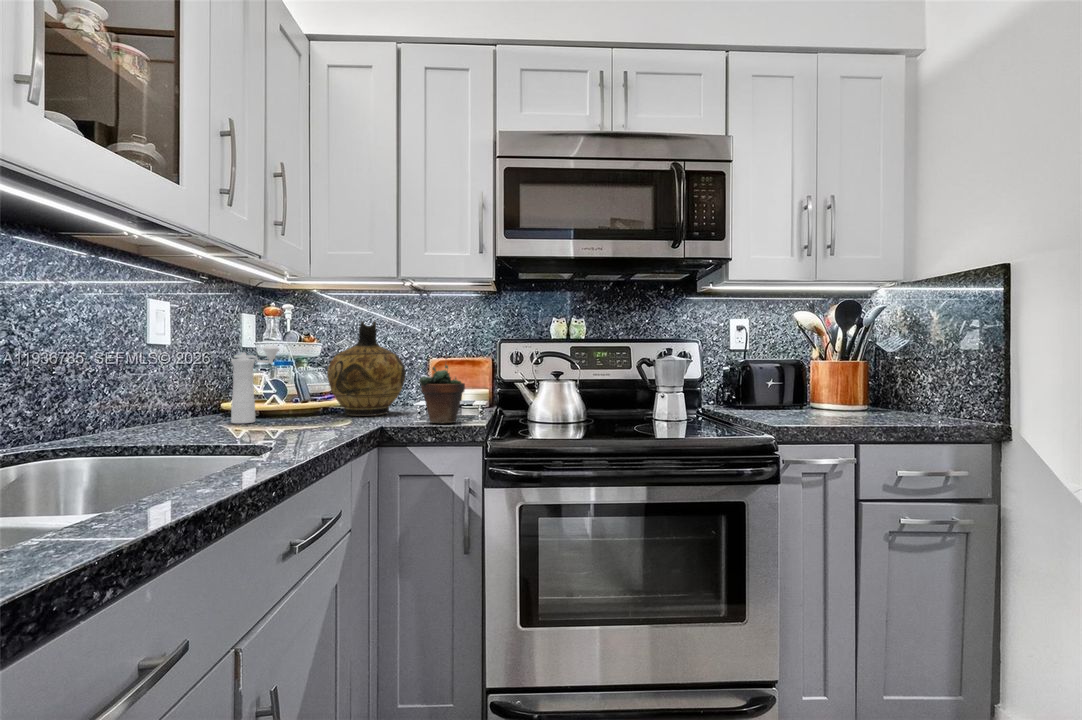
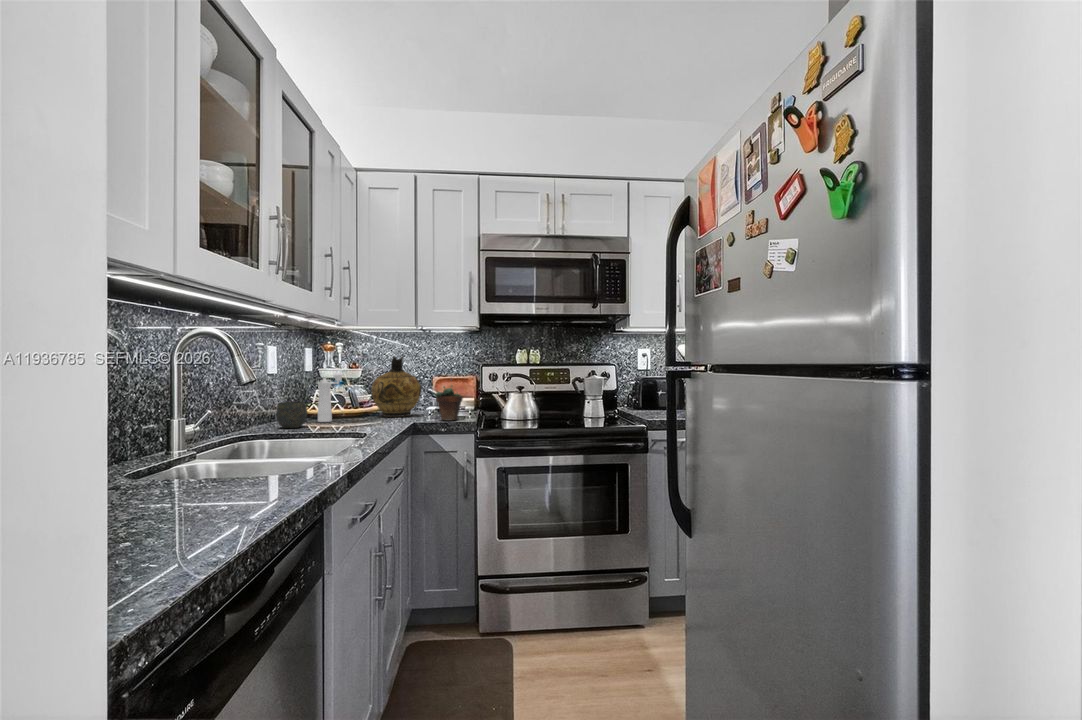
mug: none [141,390,203,434] -> present [277,402,307,428]

